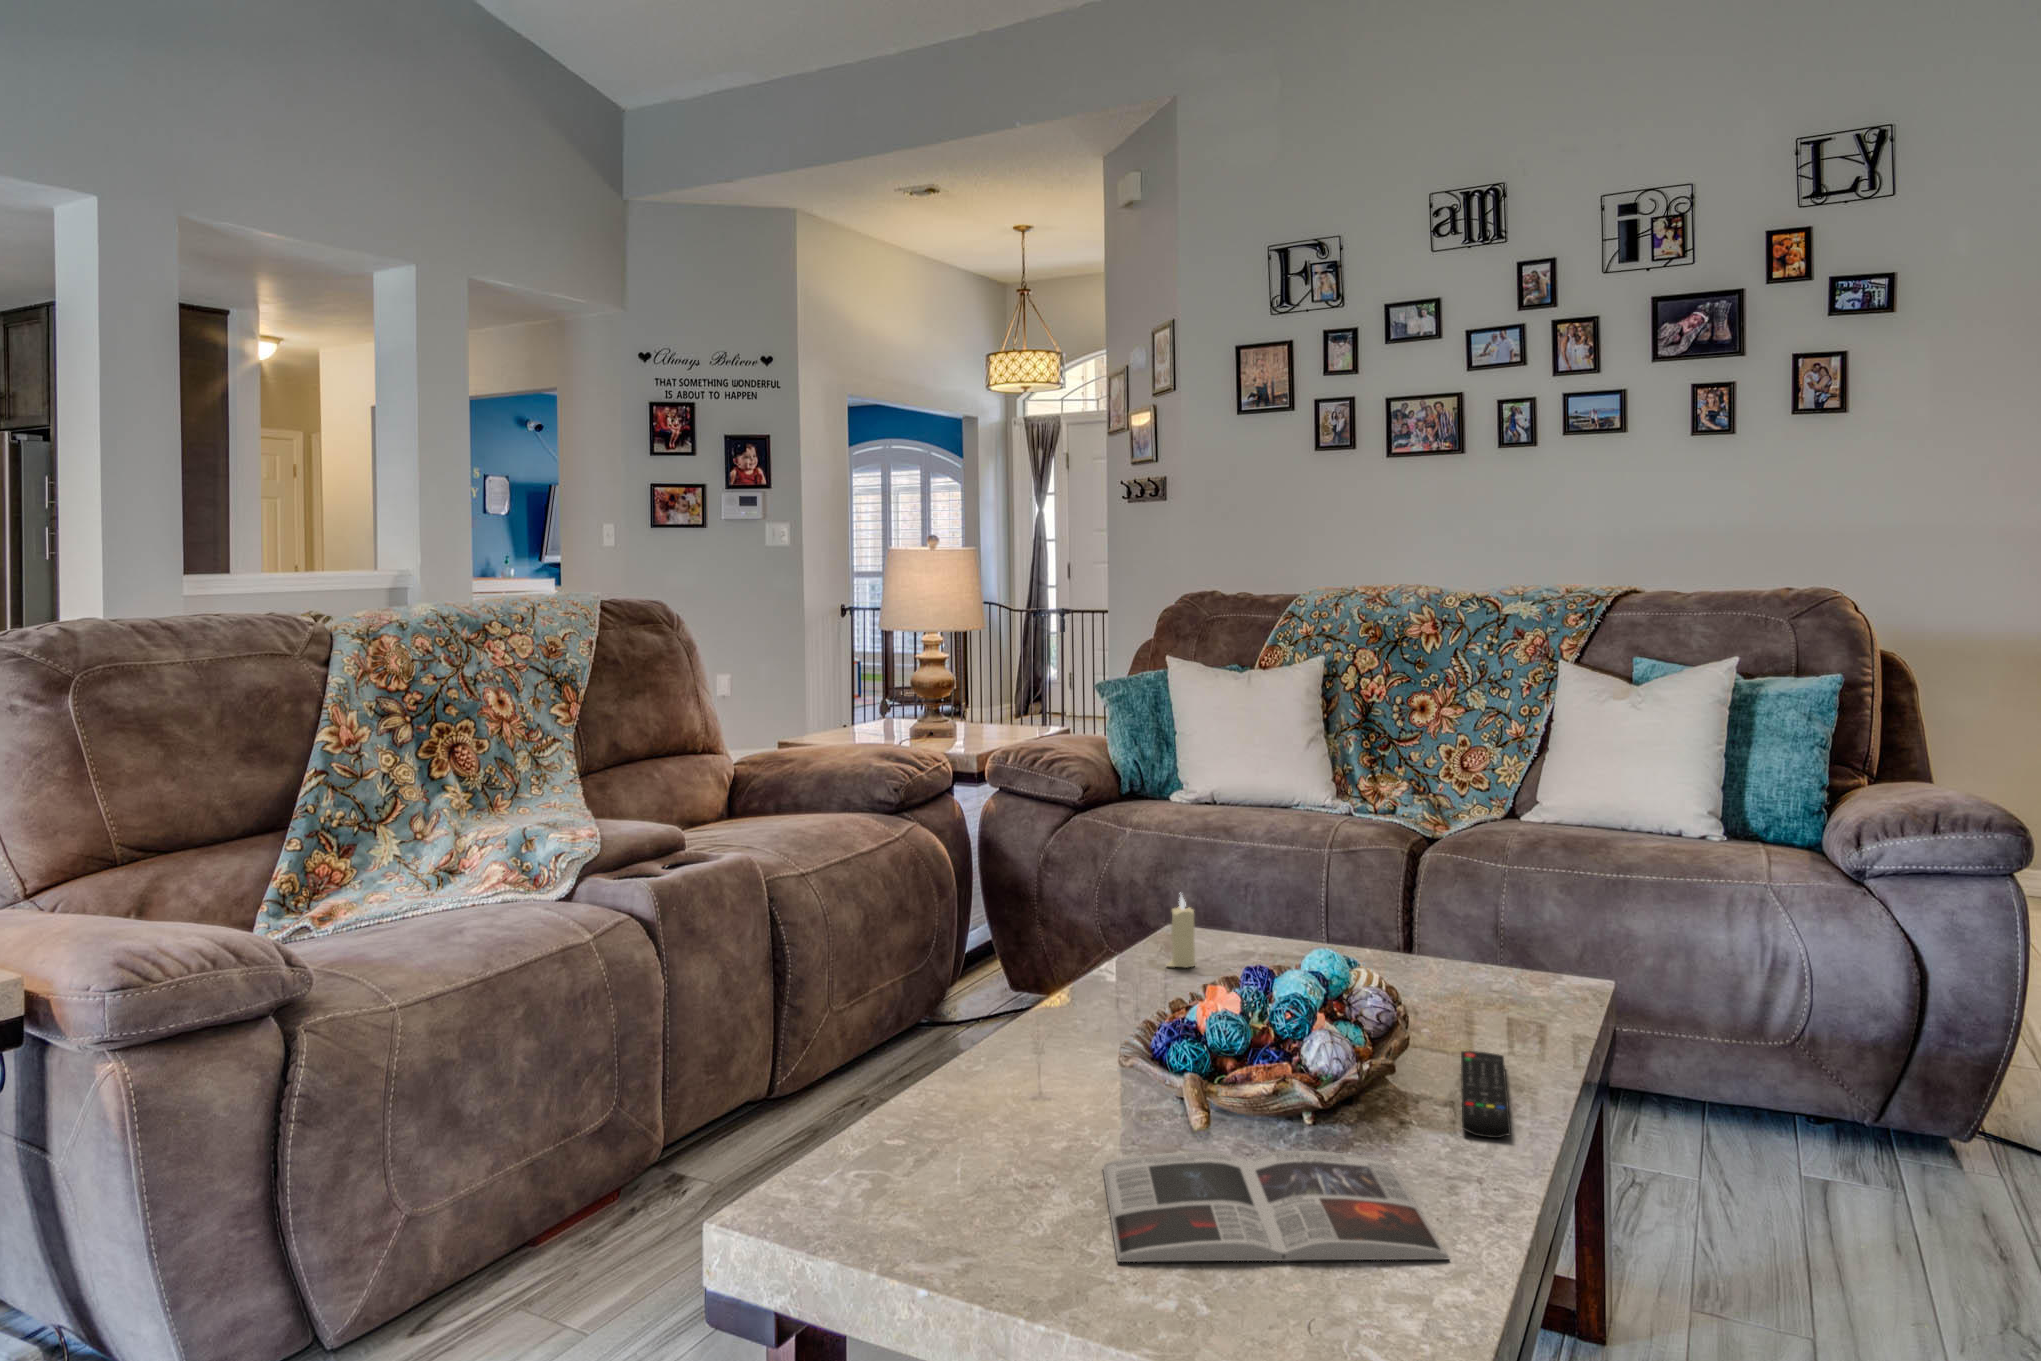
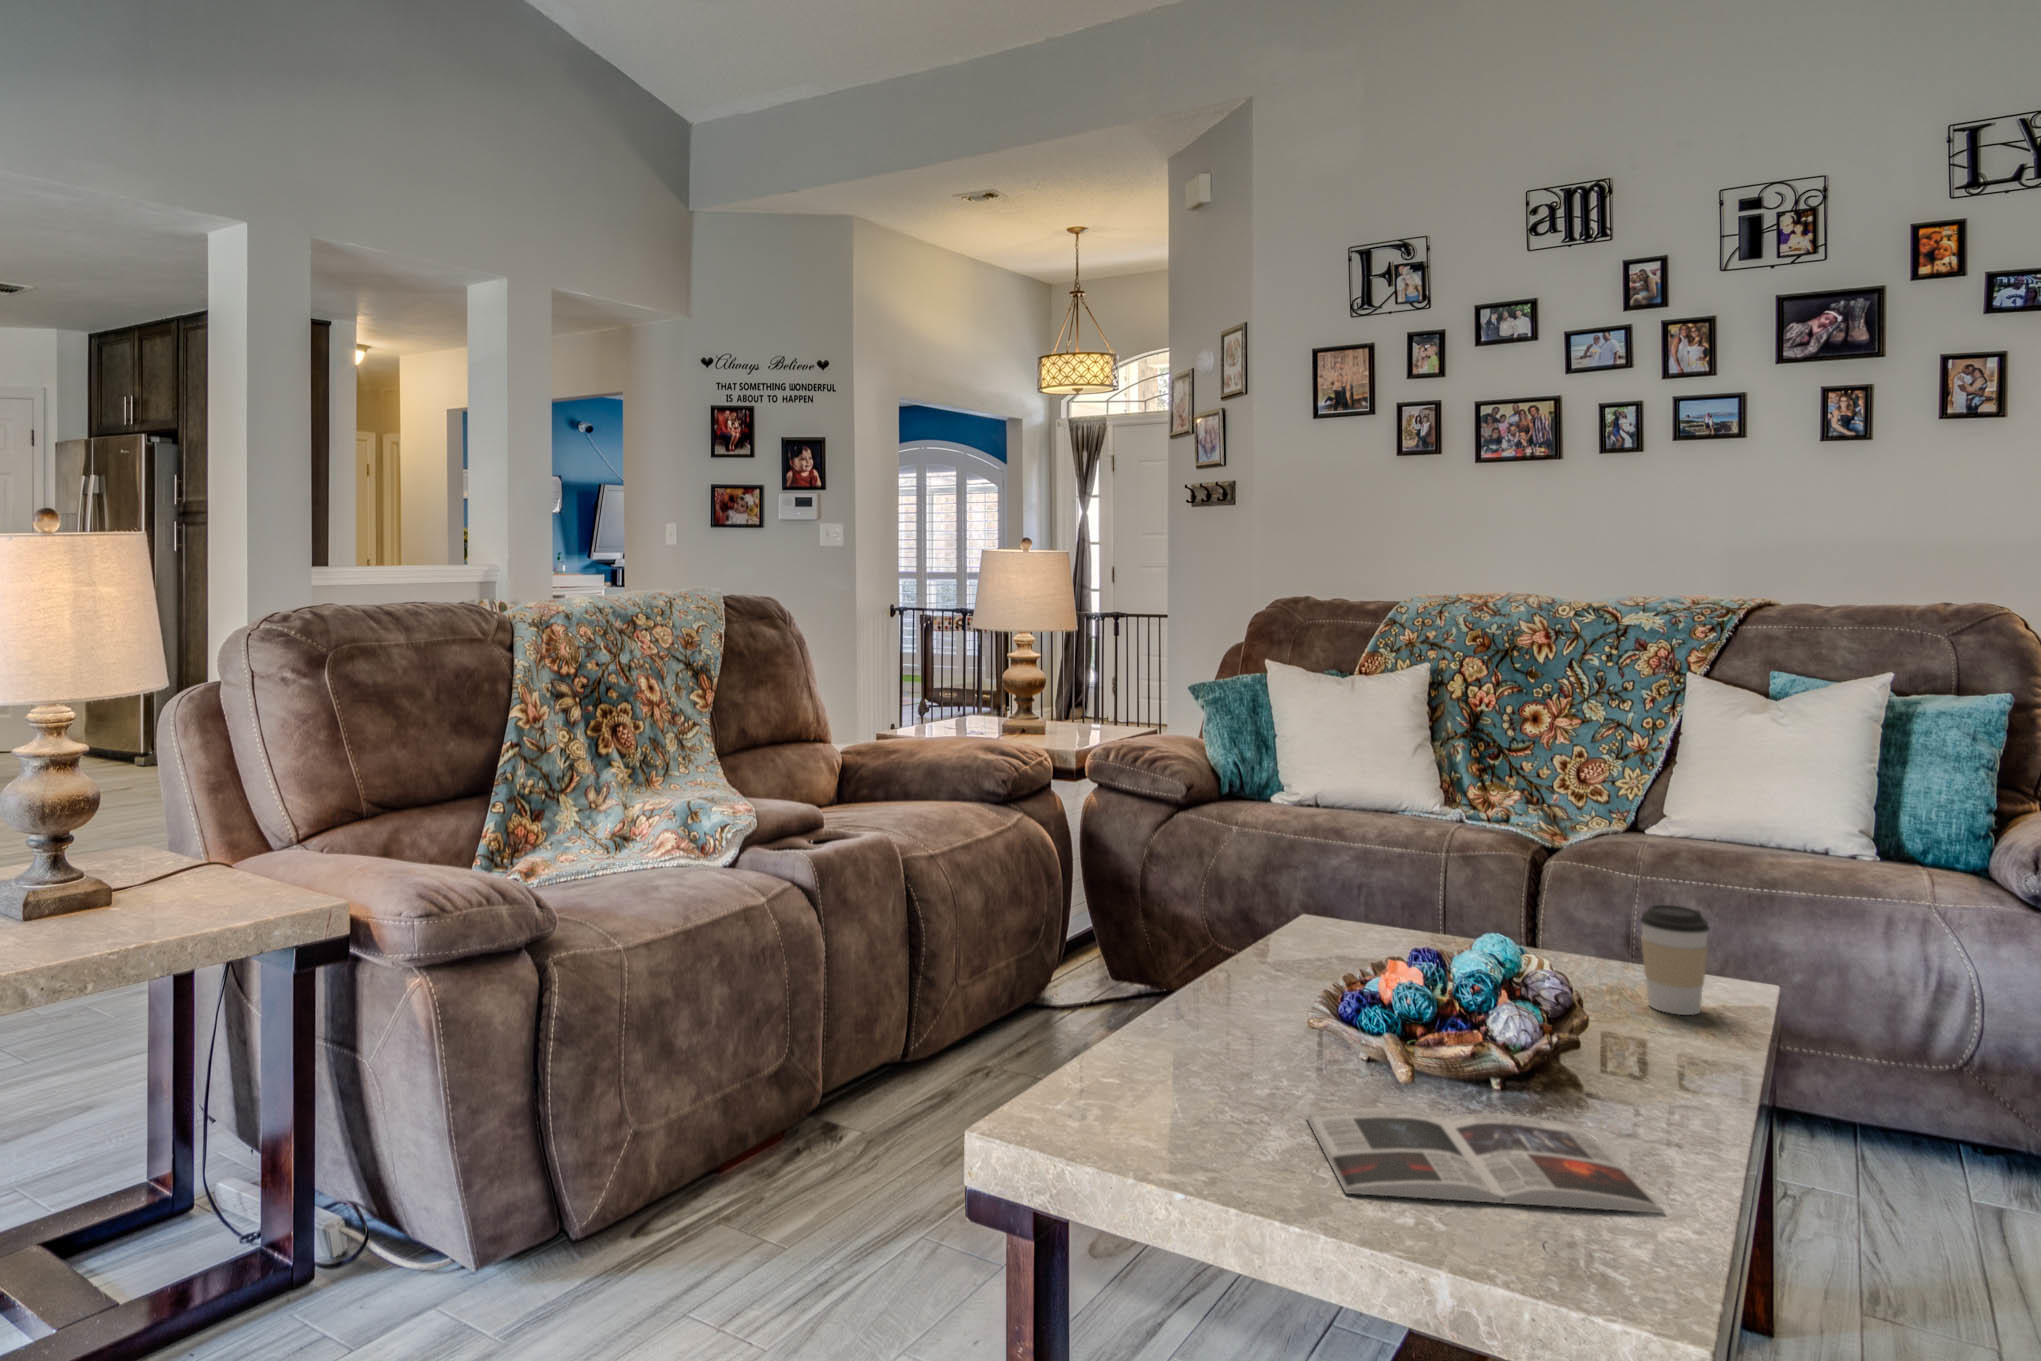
candle: present [1167,894,1195,967] -> none [1311,882,1340,954]
coffee cup: none [1477,904,1543,1018] -> present [1639,905,1709,1015]
remote control: present [1461,1051,1511,1138] -> none [1634,1040,1702,1117]

